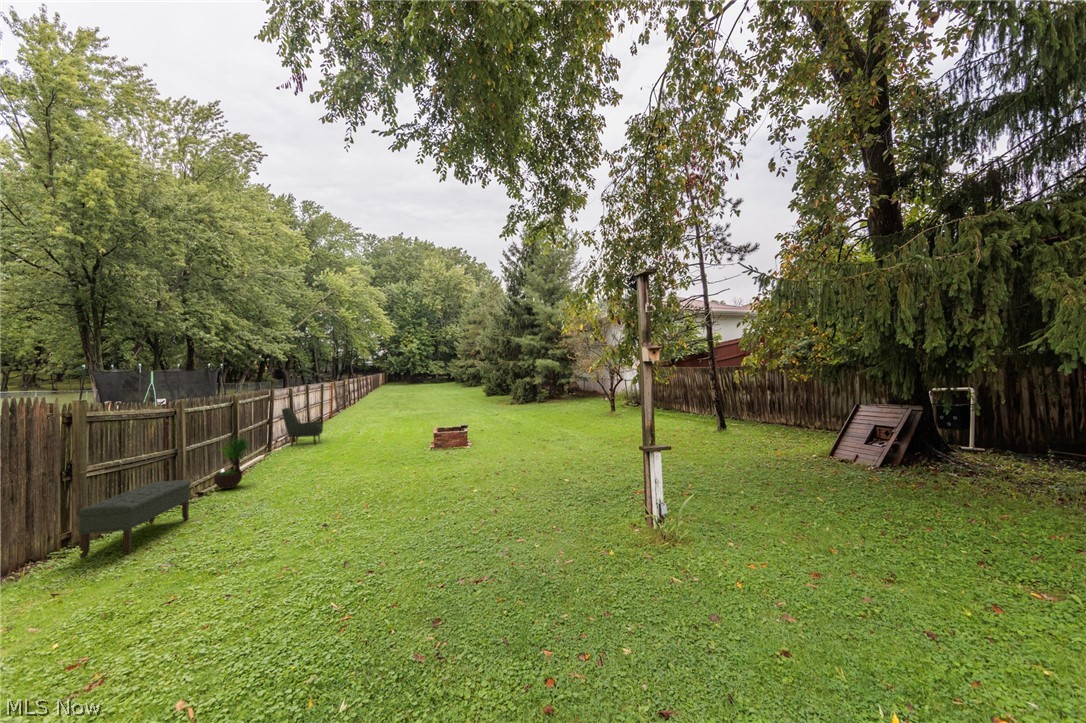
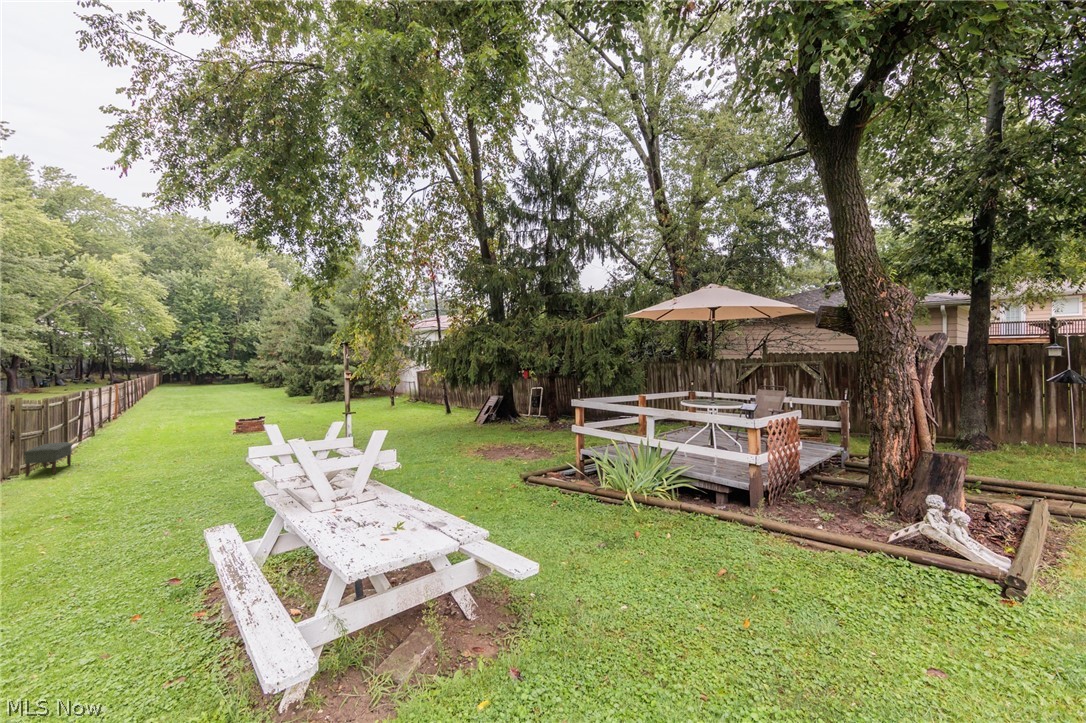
chair: present [282,408,323,446] -> none [88,405,127,436]
potted tree: present [214,439,249,489] -> none [66,419,95,455]

